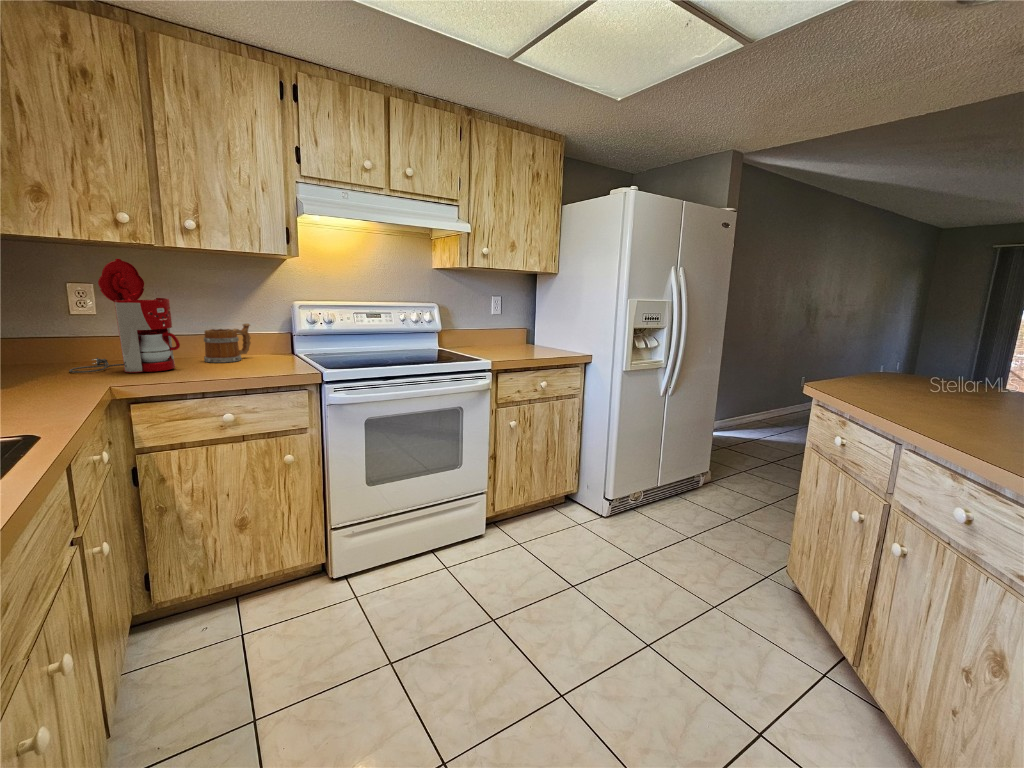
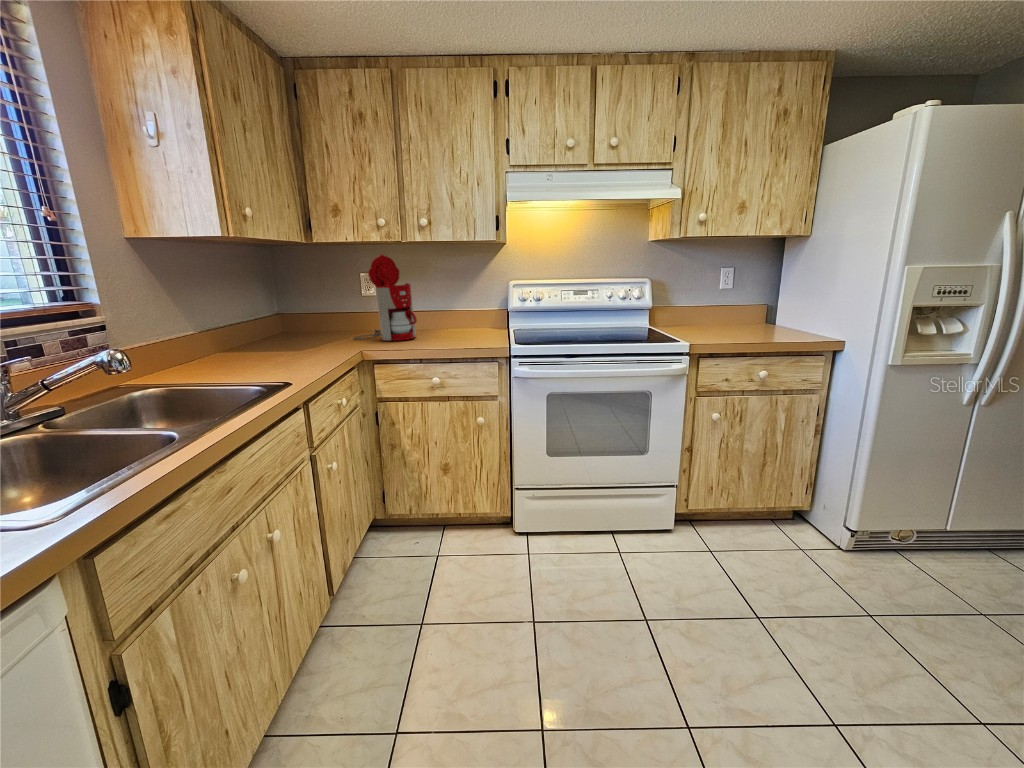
mug: present [204,324,251,362] -> none [439,303,475,335]

